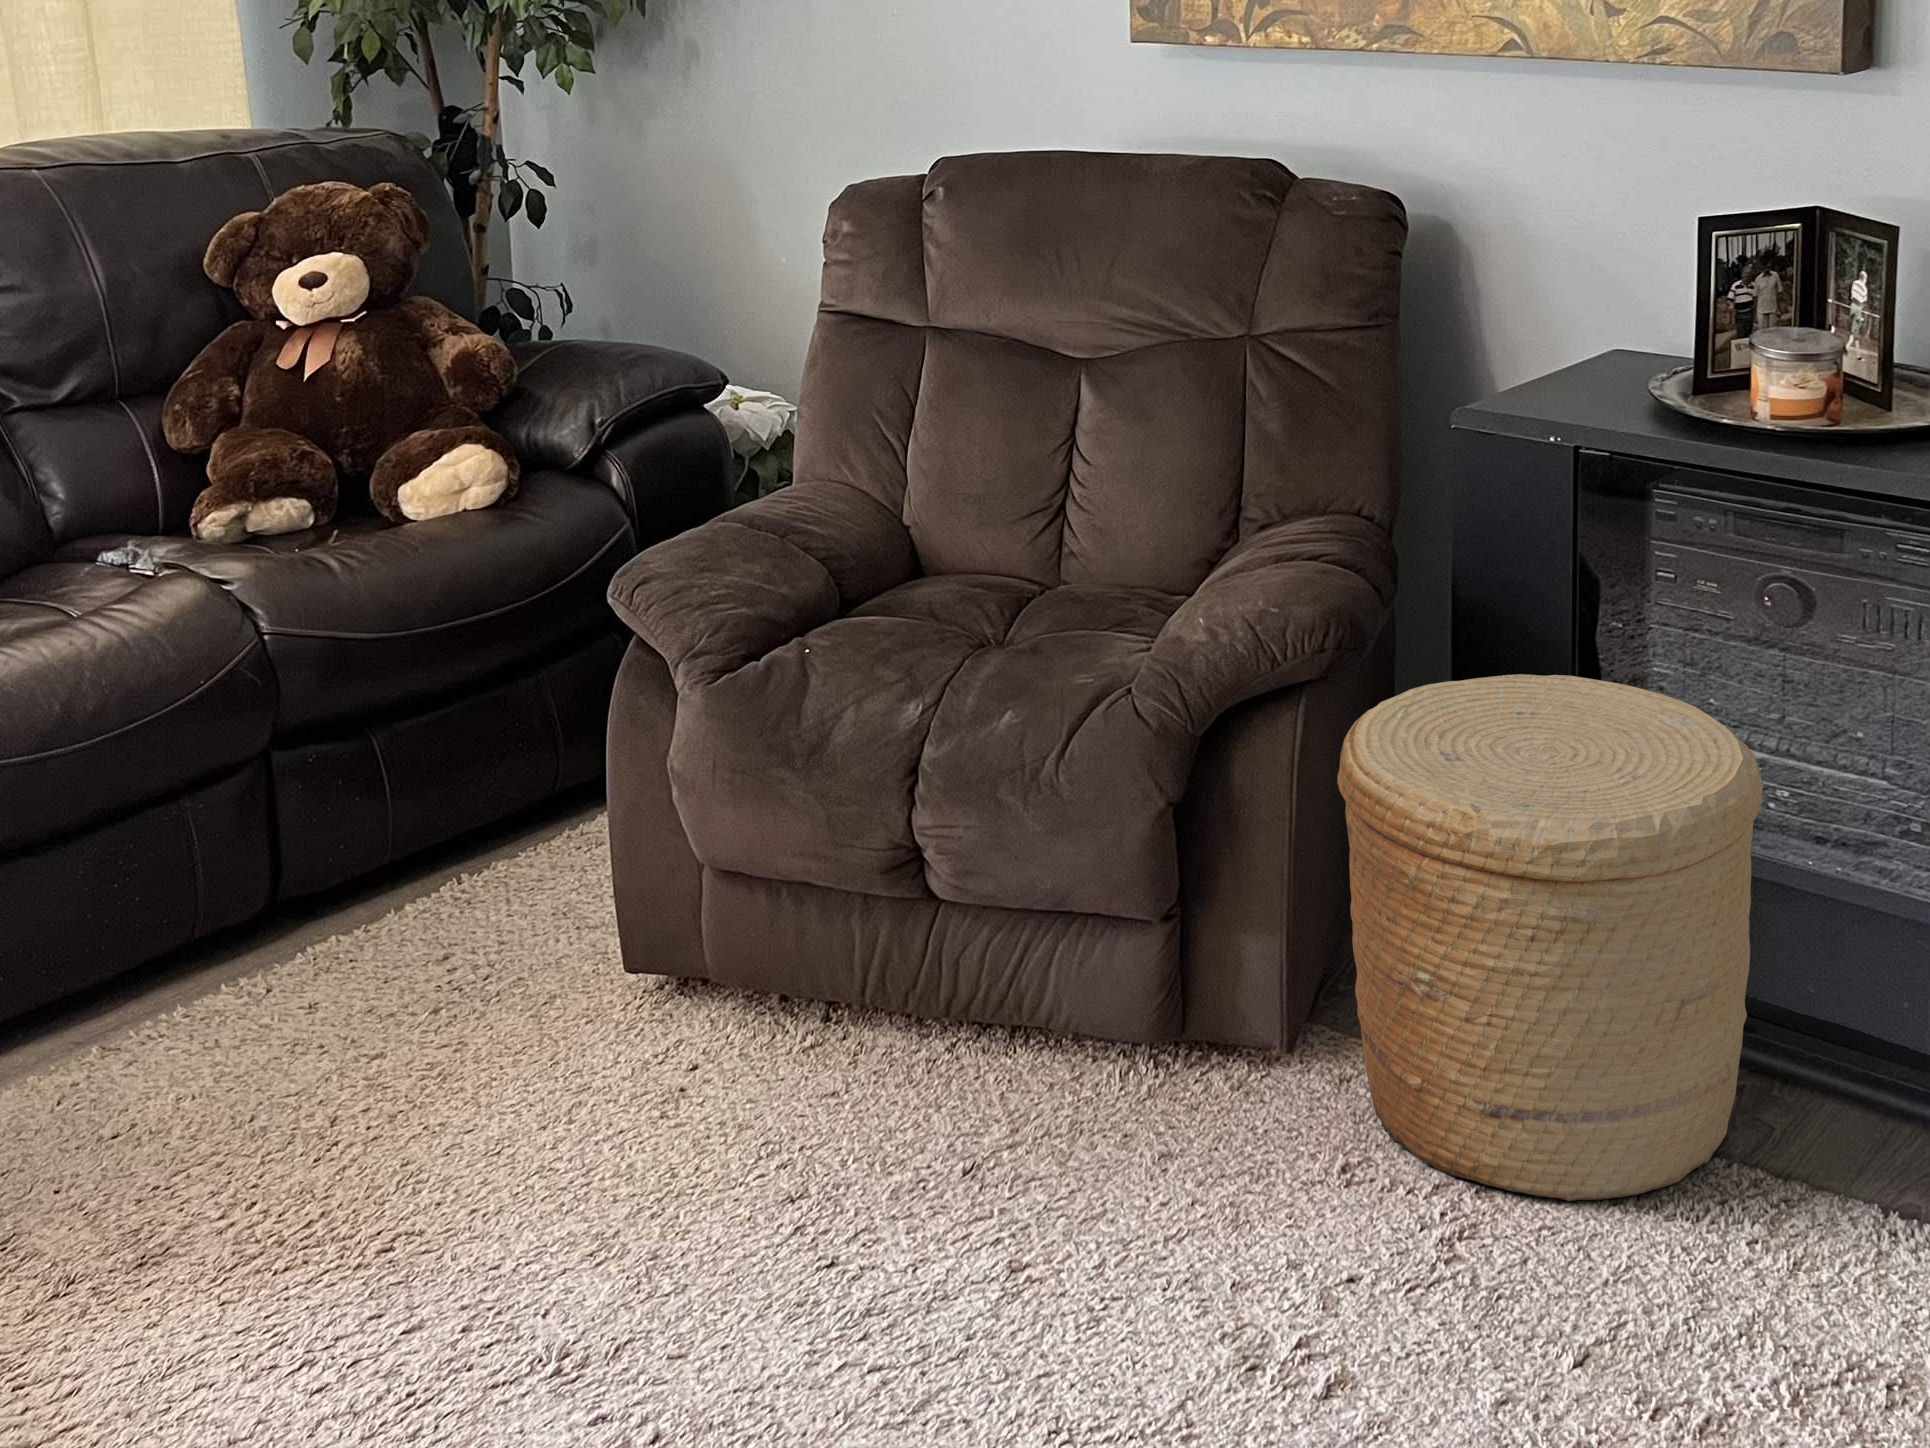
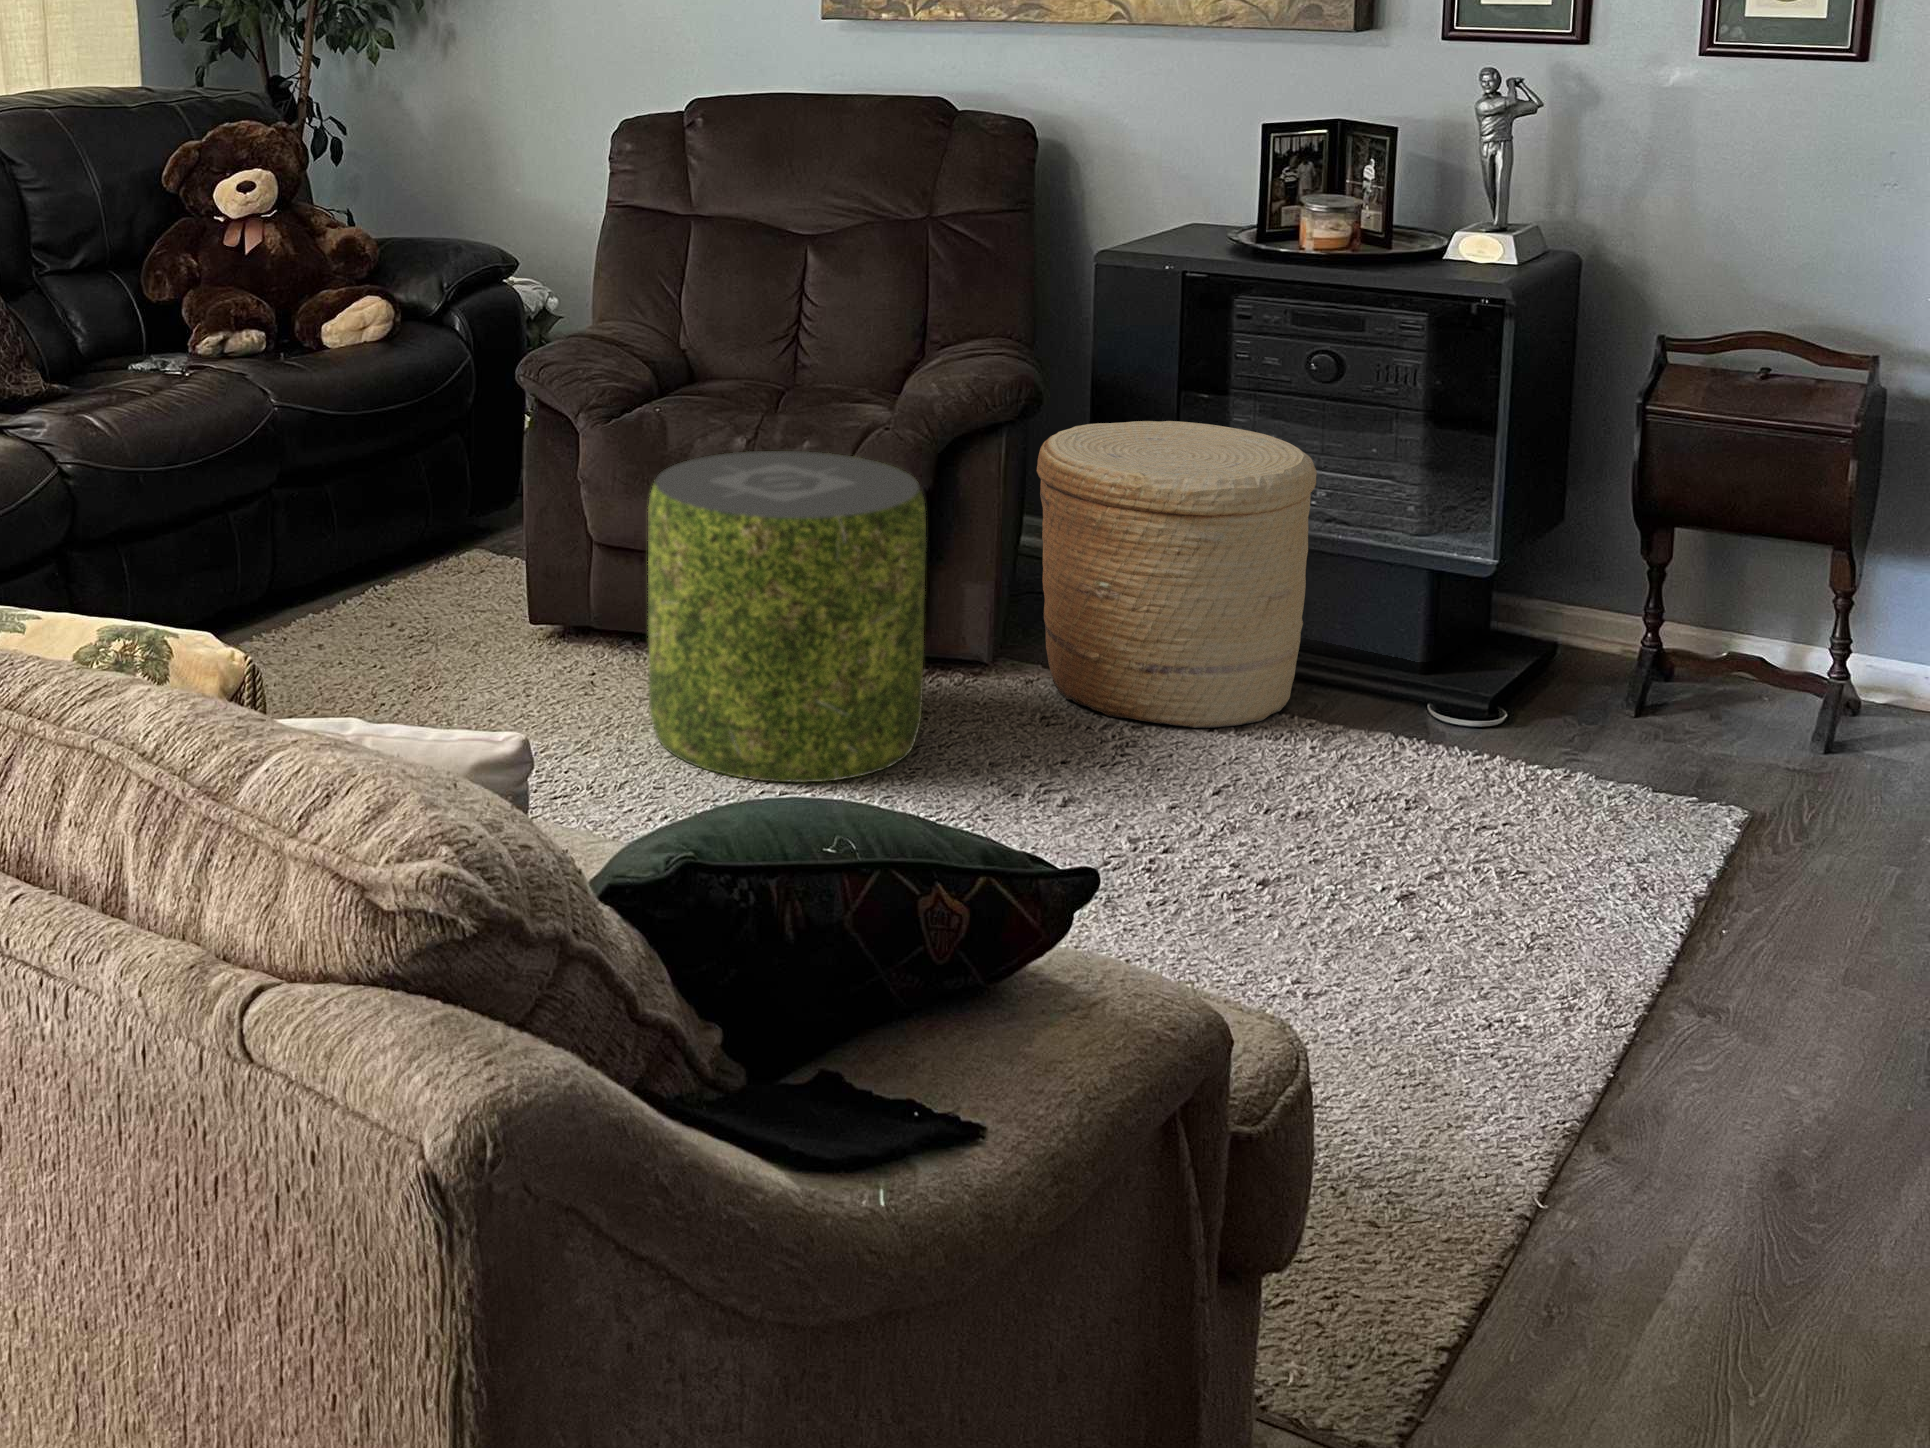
pouf: none [680,748,1130,1348] -> present [648,451,926,783]

